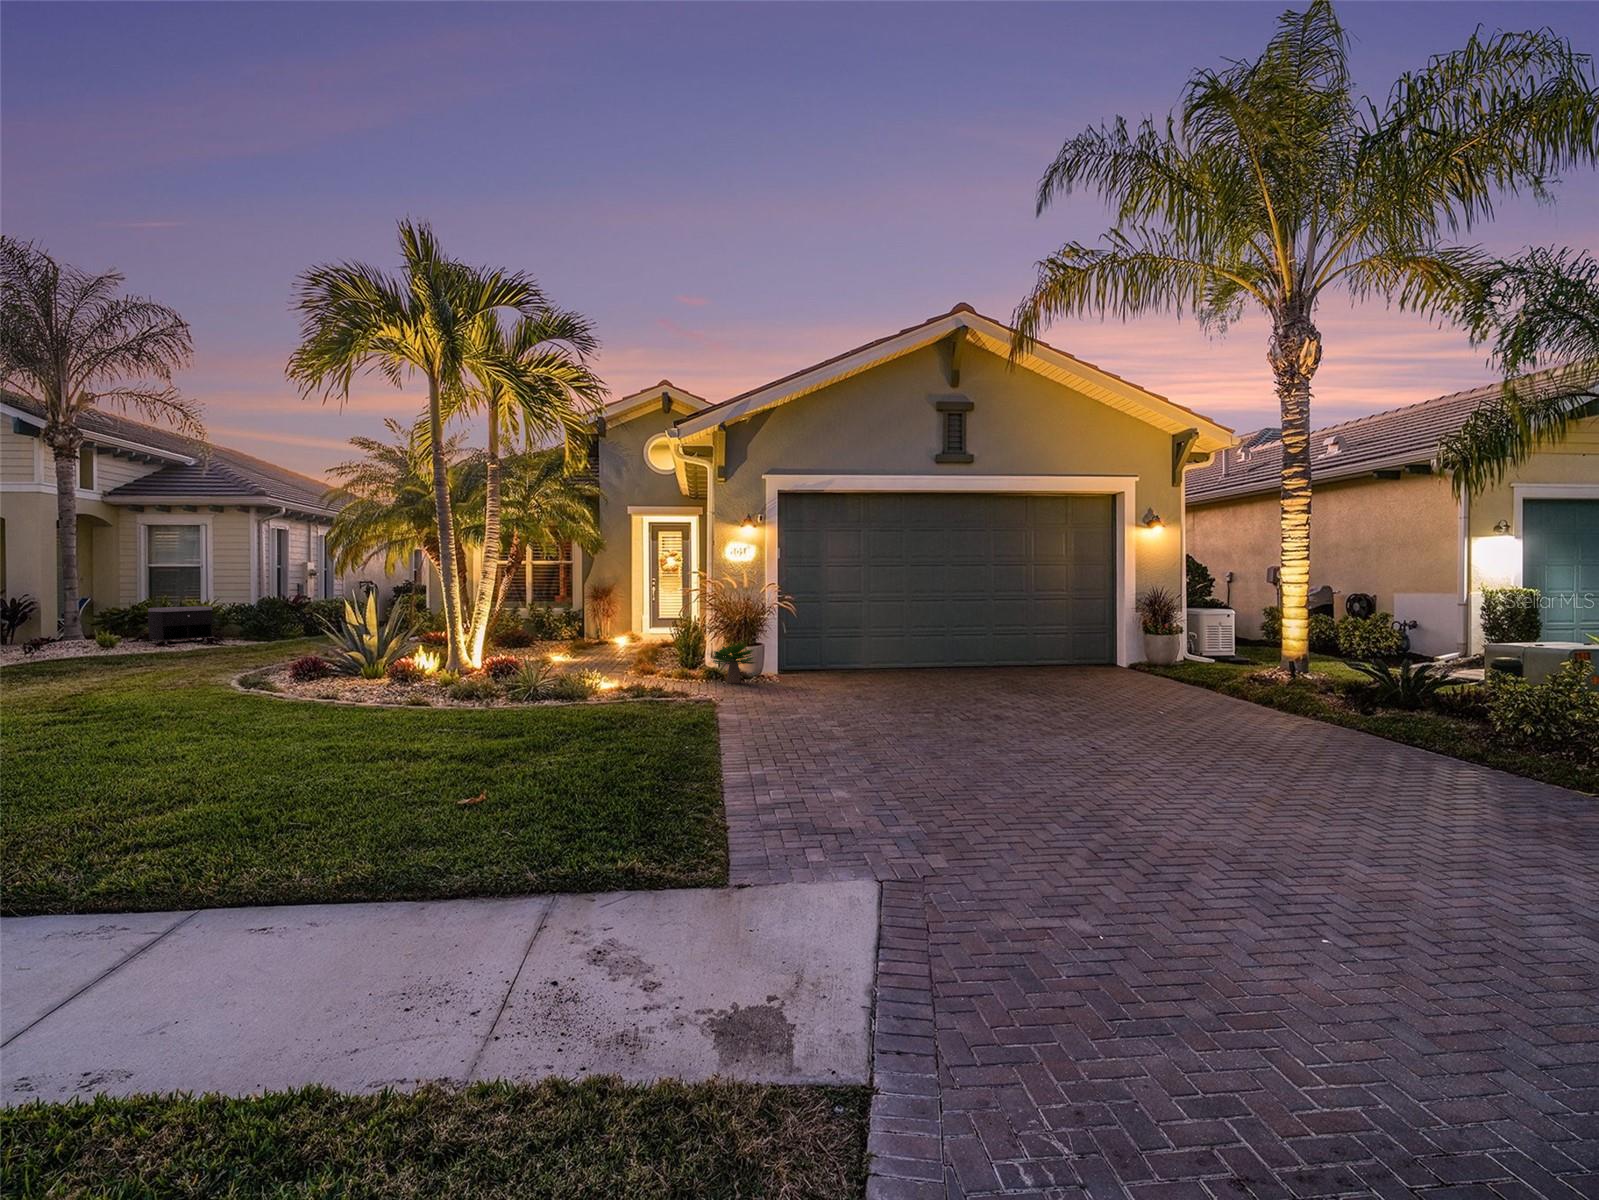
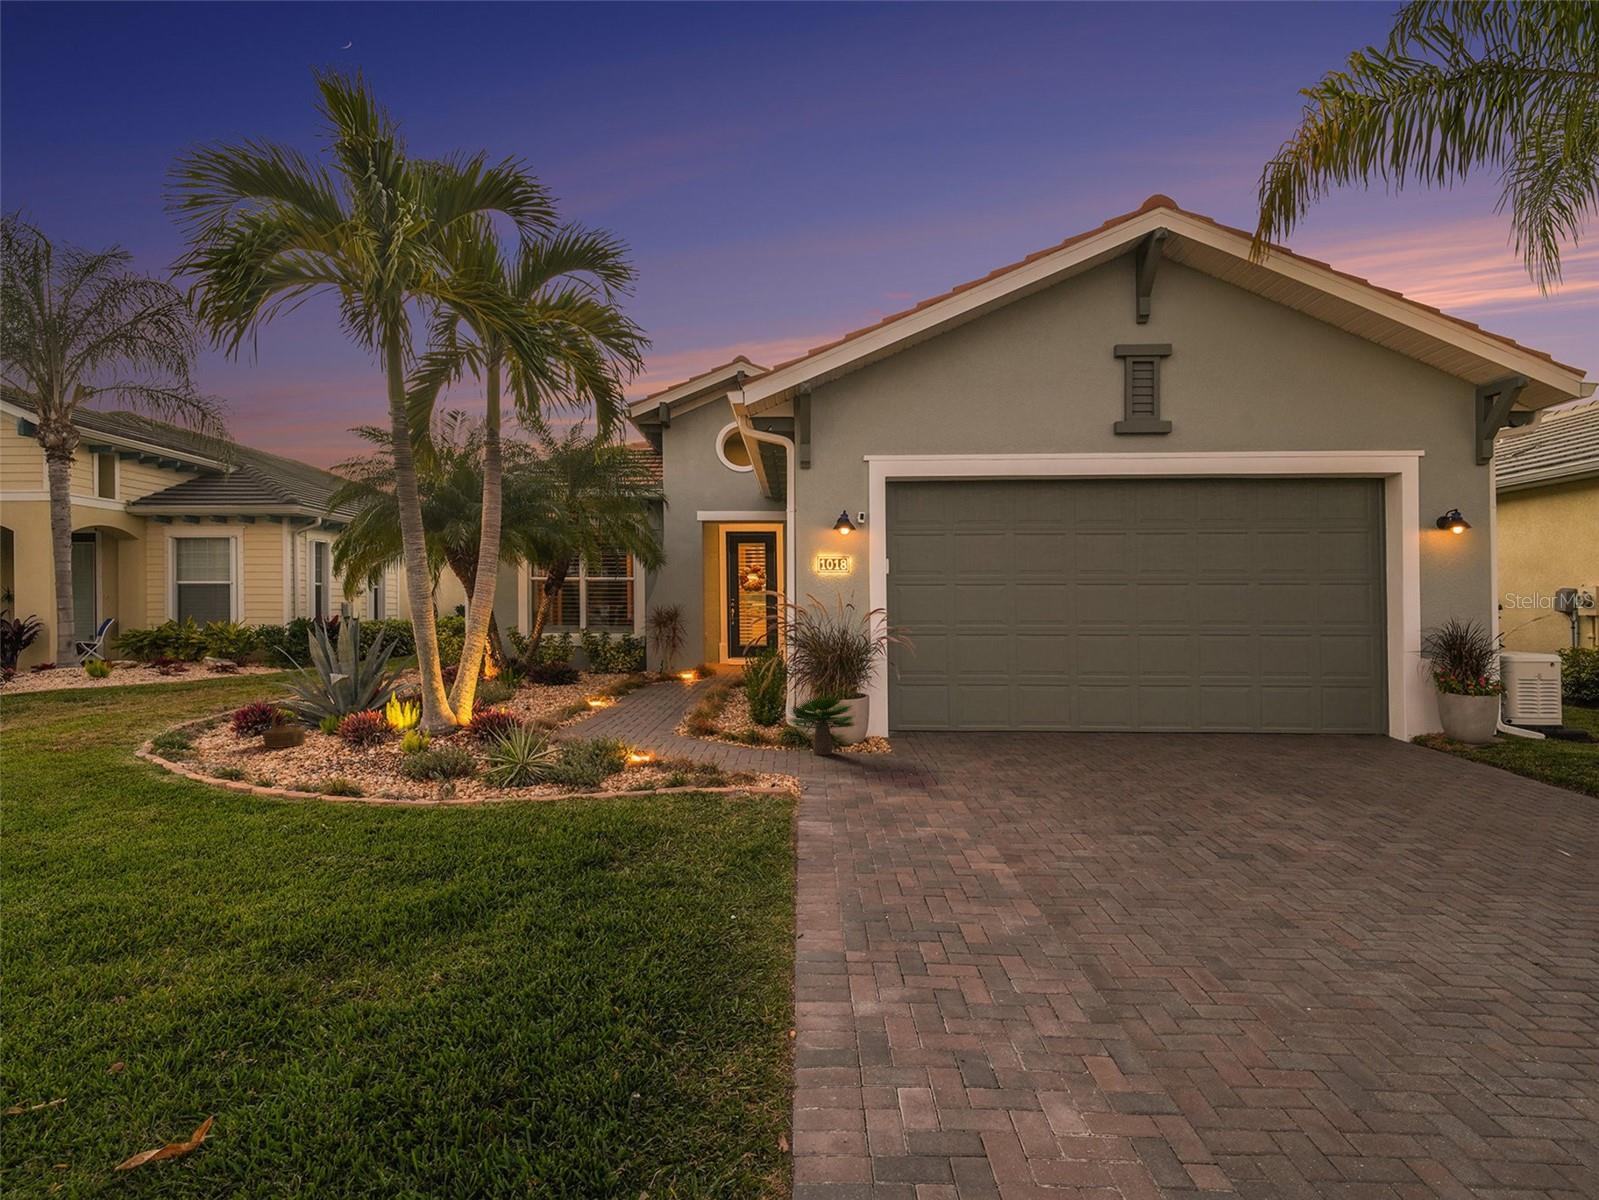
storage bench: present [148,606,213,644] -> none [154,629,227,673]
woven basket: none [321,654,352,685] -> present [263,704,306,748]

